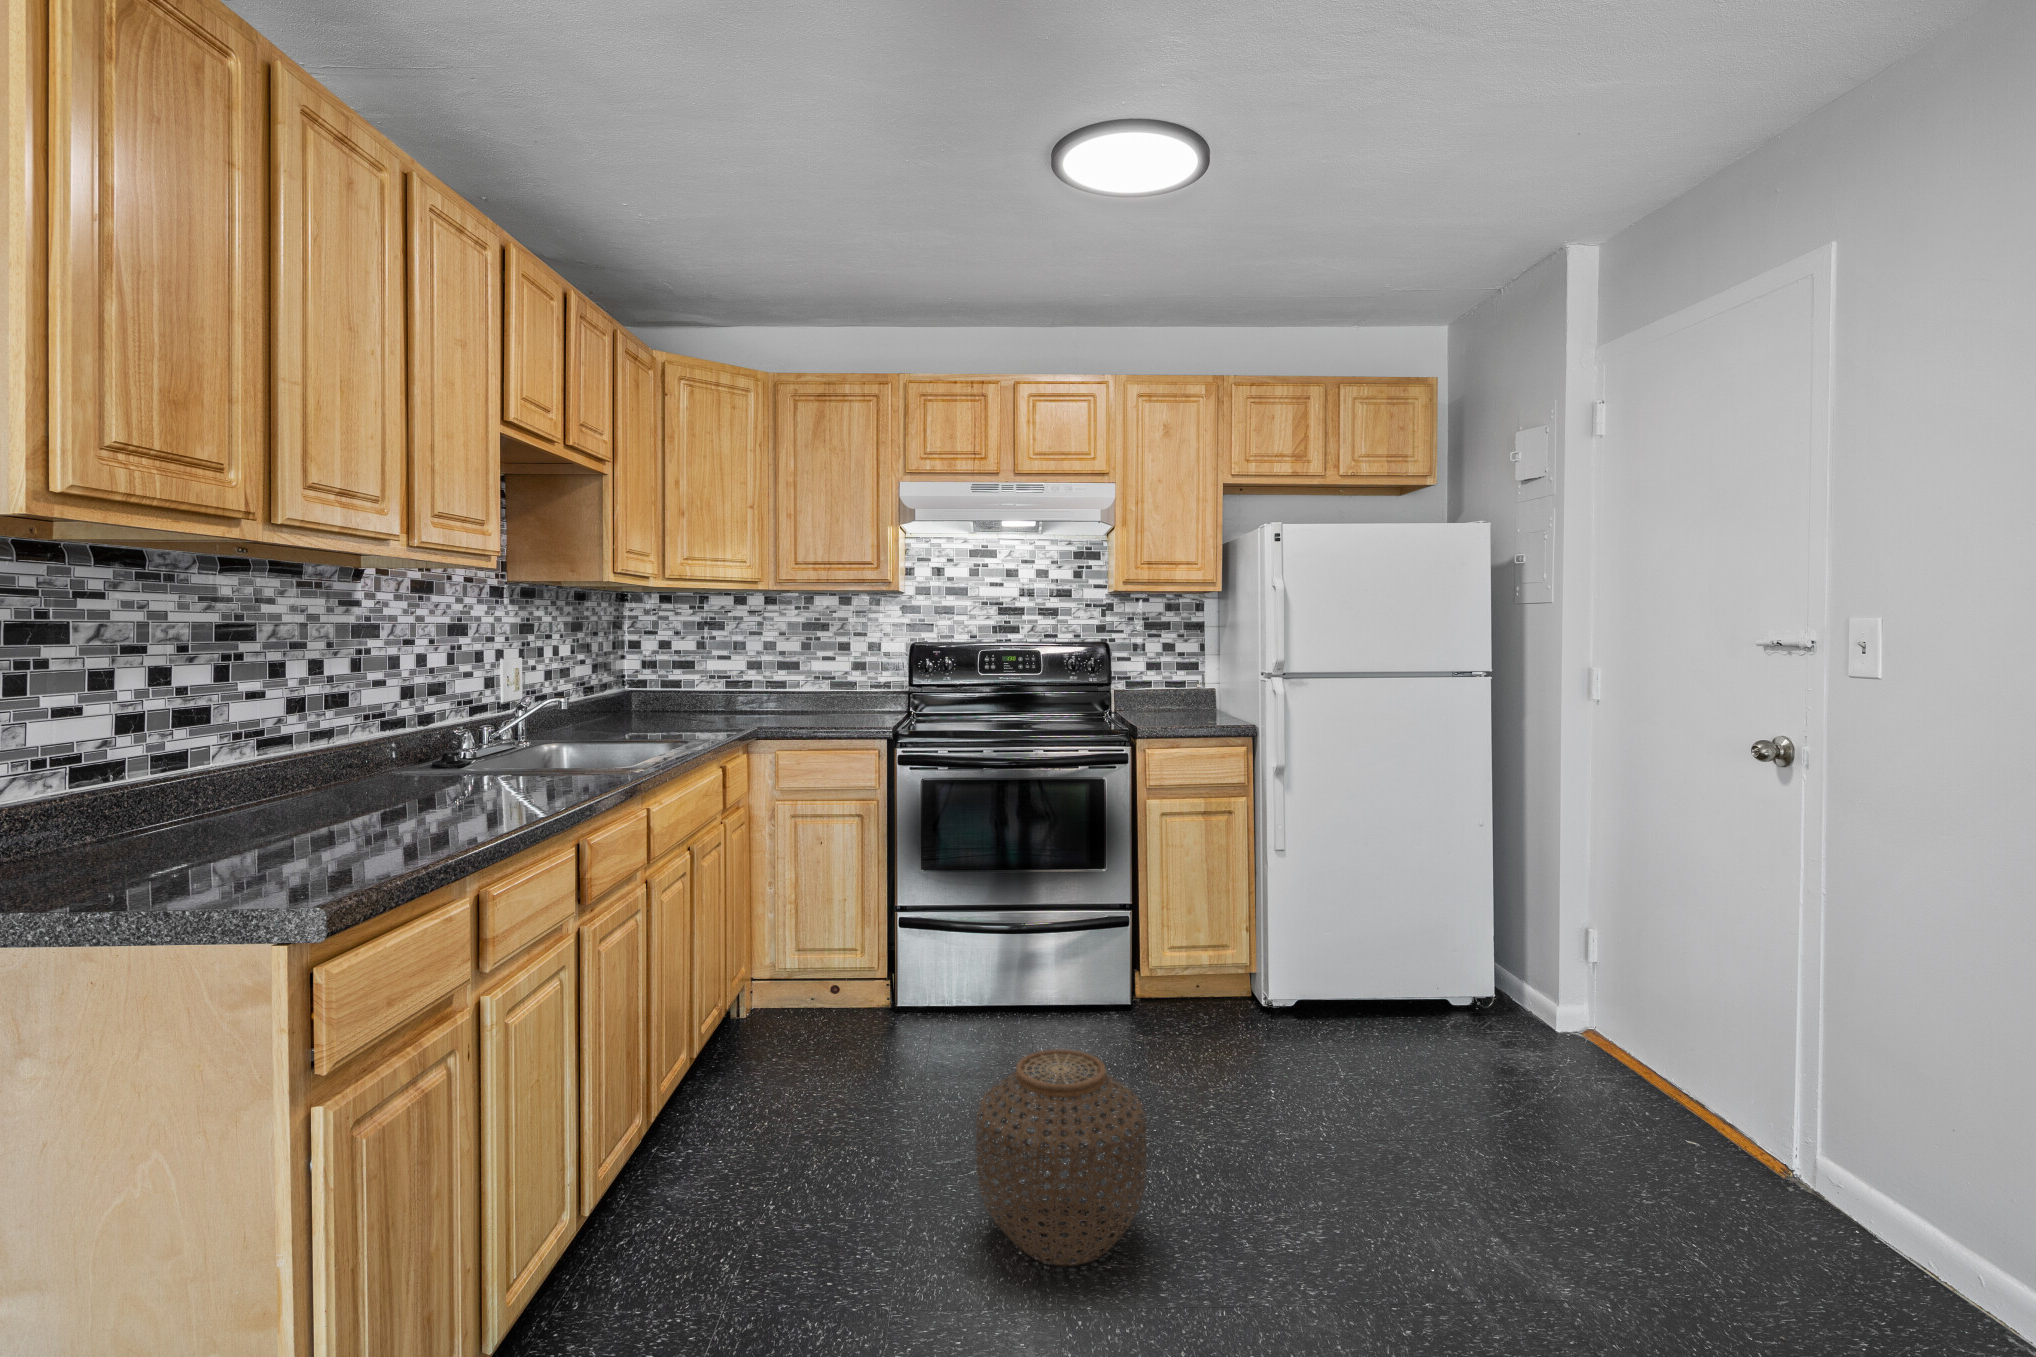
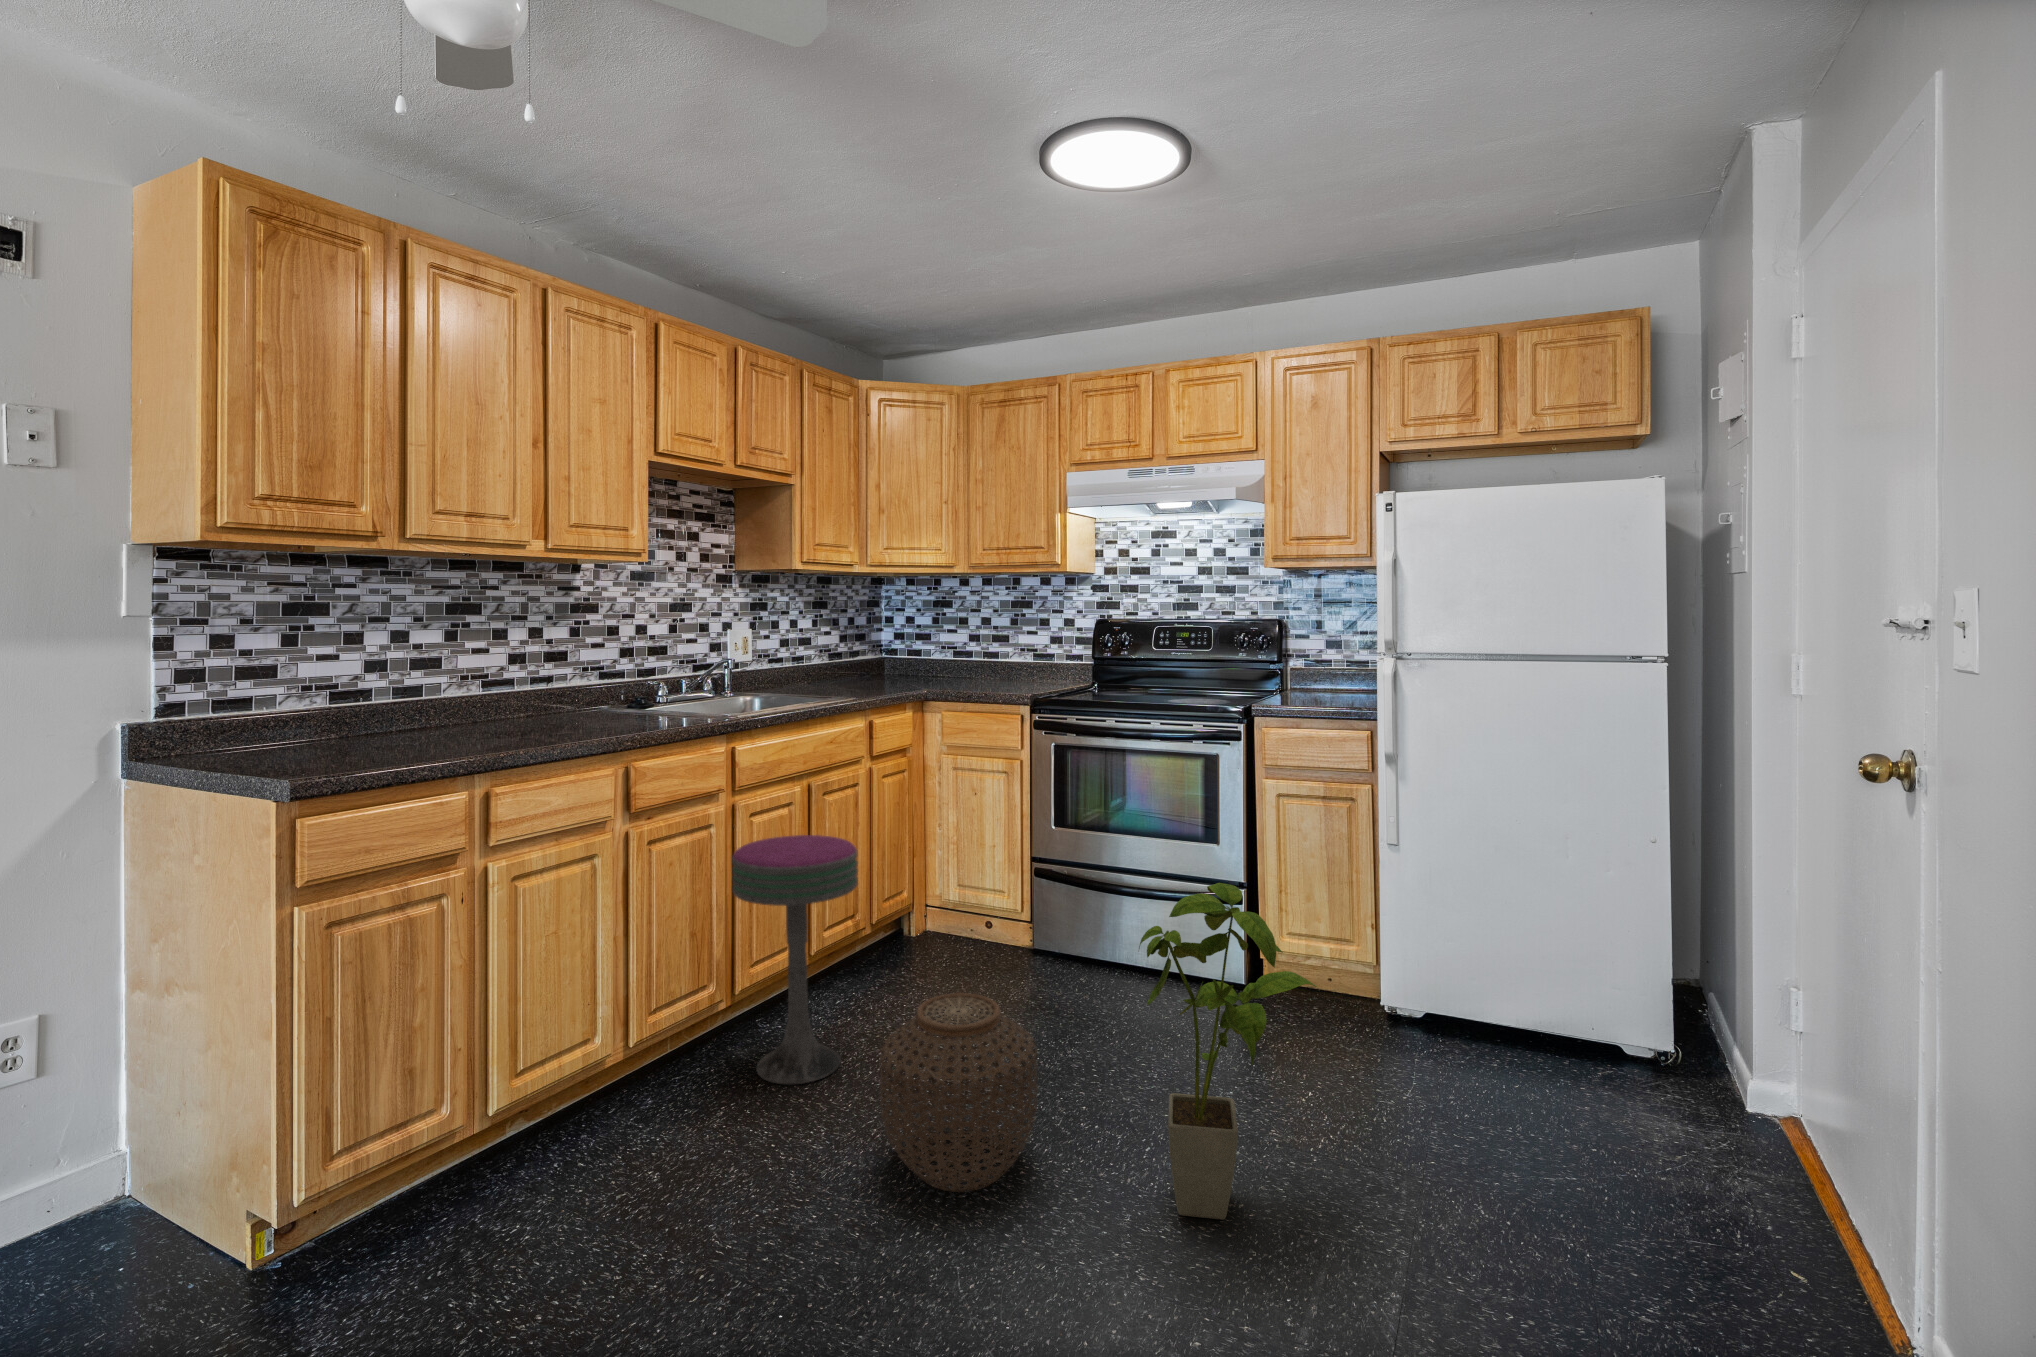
house plant: none [1228,895,1405,1222] -> present [1139,883,1317,1220]
bar stool: none [695,904,847,1212] -> present [732,835,858,1085]

